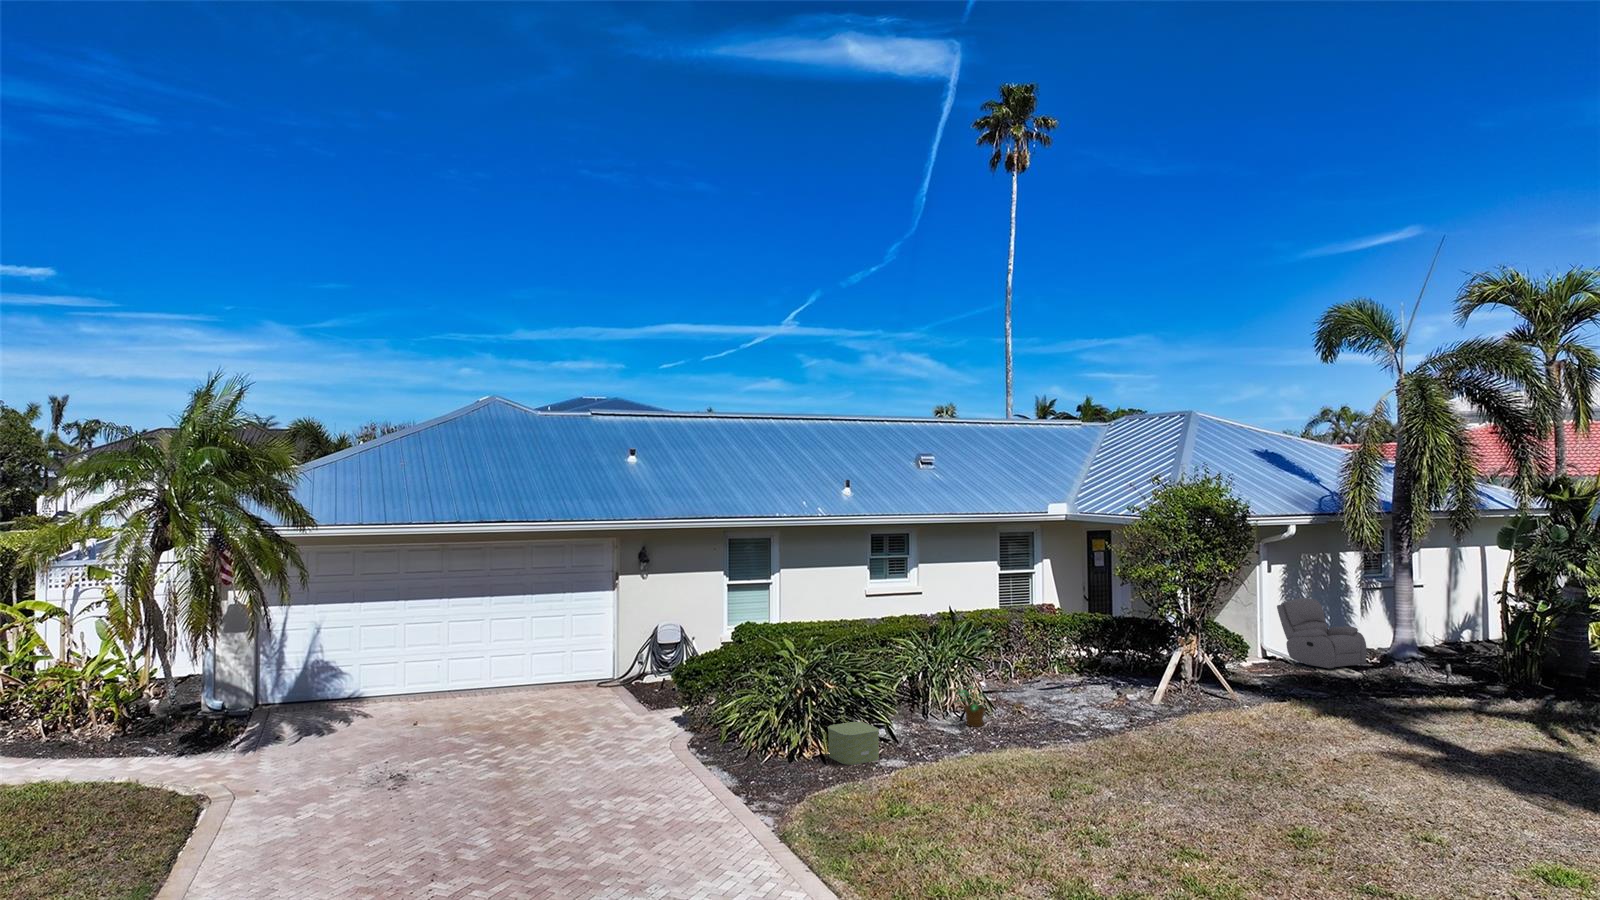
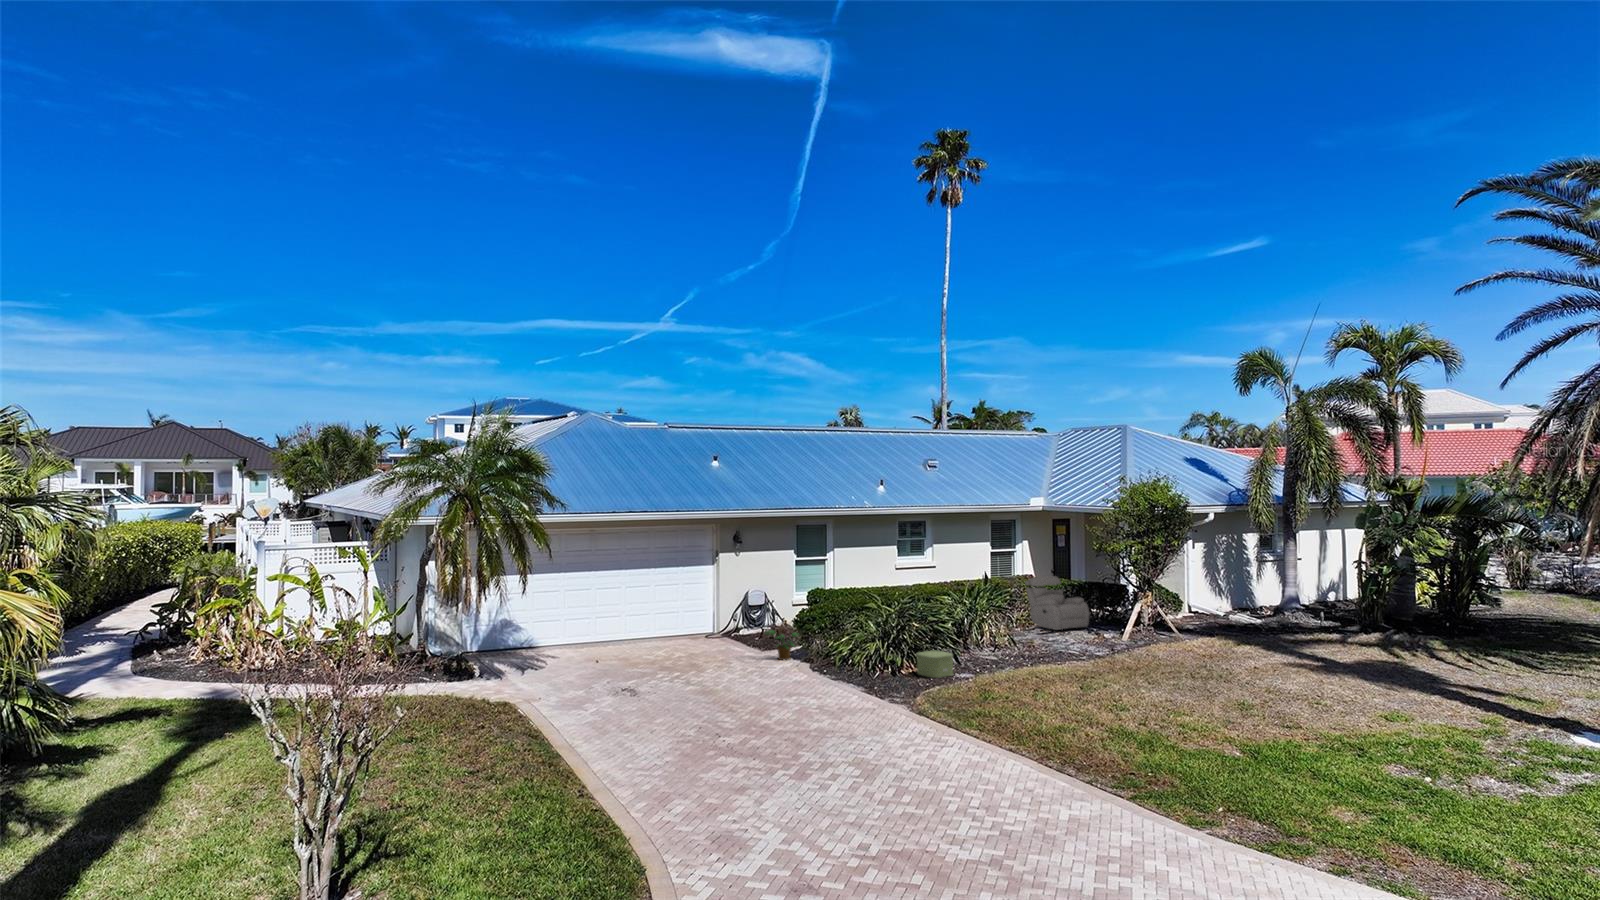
chair: present [1277,598,1367,669] -> present [1025,575,1089,630]
potted plant: present [954,685,985,727] -> present [765,630,799,660]

